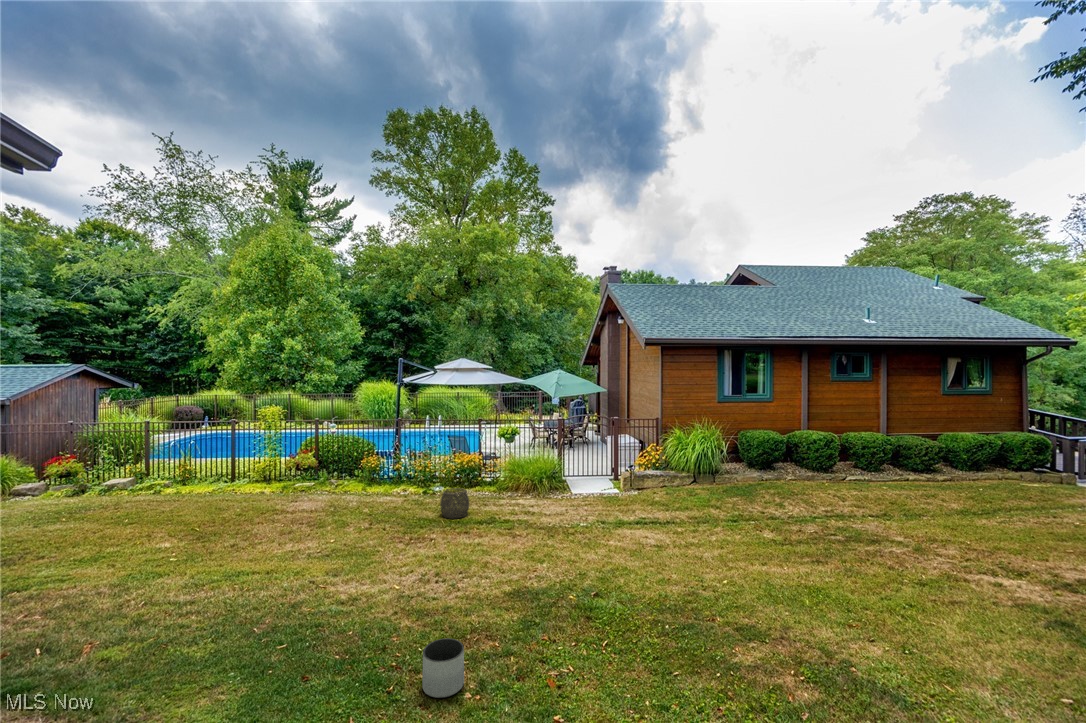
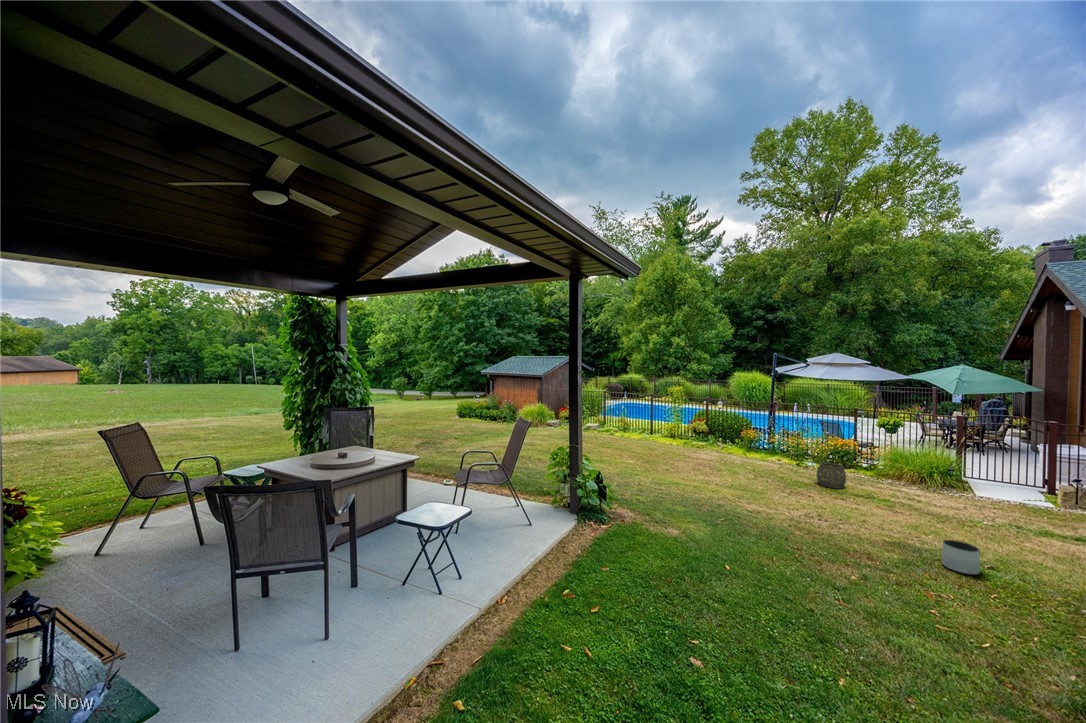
planter: present [422,638,464,698] -> present [942,540,980,575]

